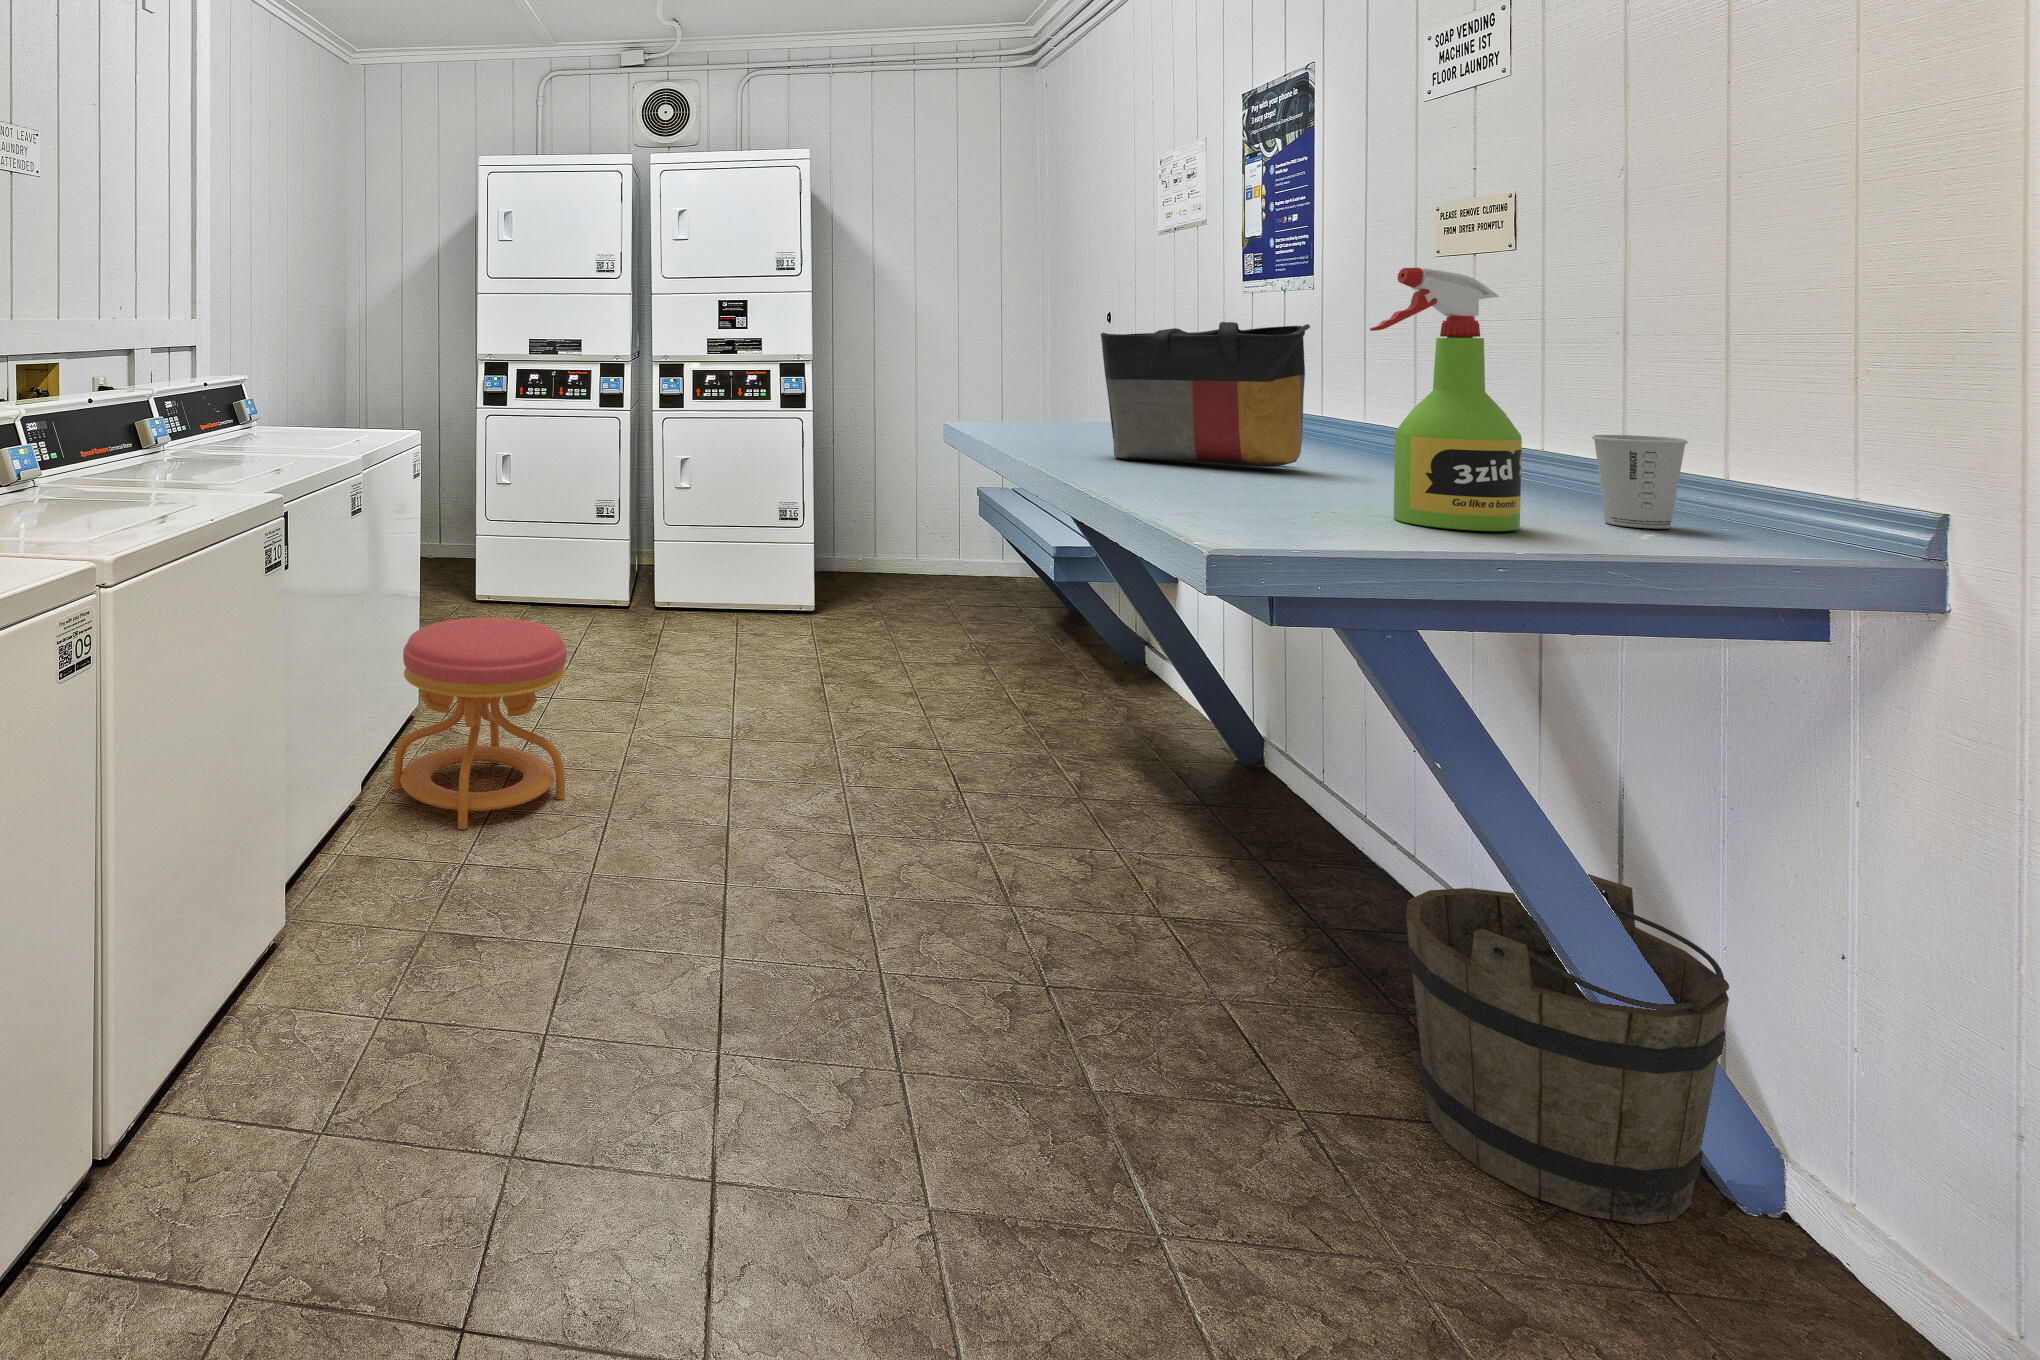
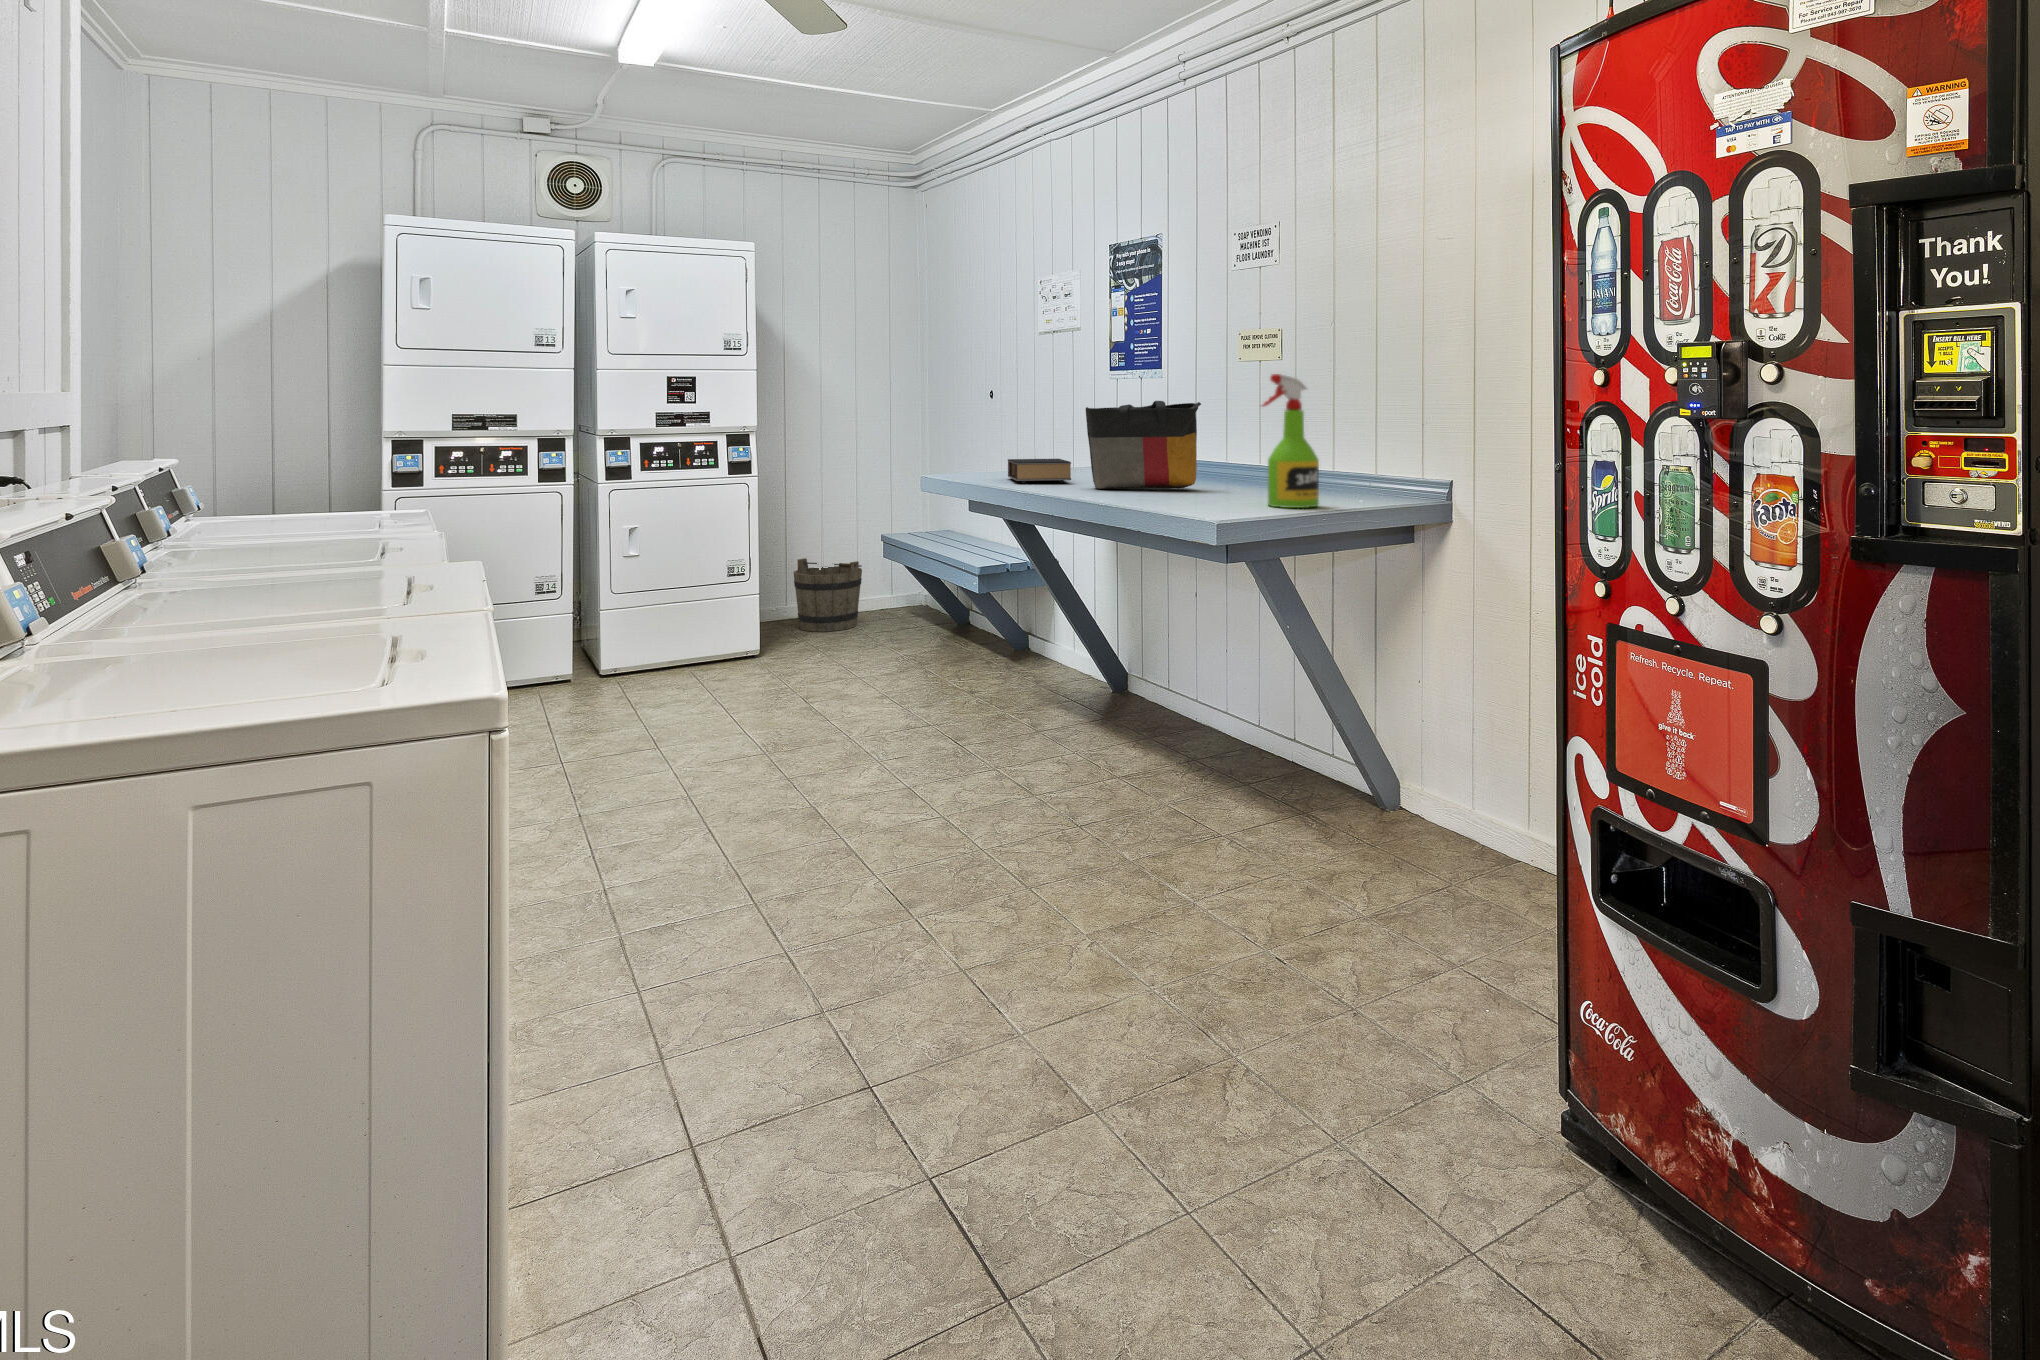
book: none [1008,406,1098,444] -> present [1008,459,1071,483]
paper cup: present [1592,435,1688,528] -> none [1336,458,1370,502]
stool: present [393,618,566,830] -> none [466,679,656,873]
bucket: present [1406,874,1729,1224] -> present [793,558,862,631]

